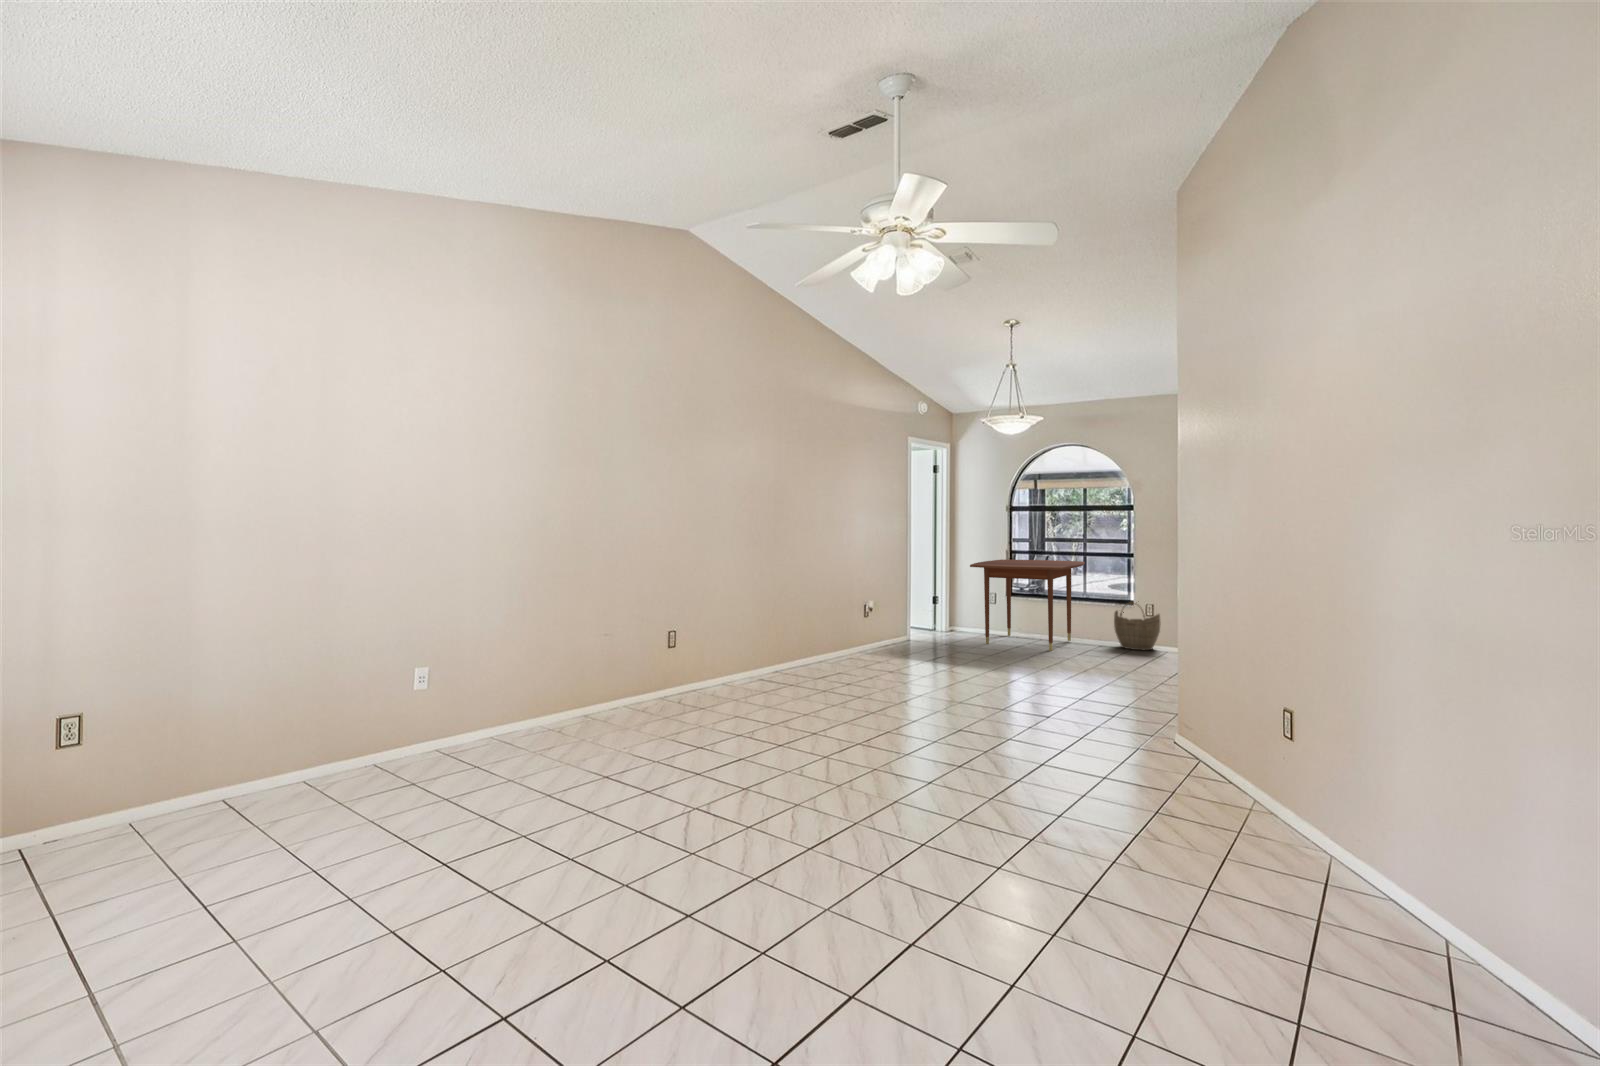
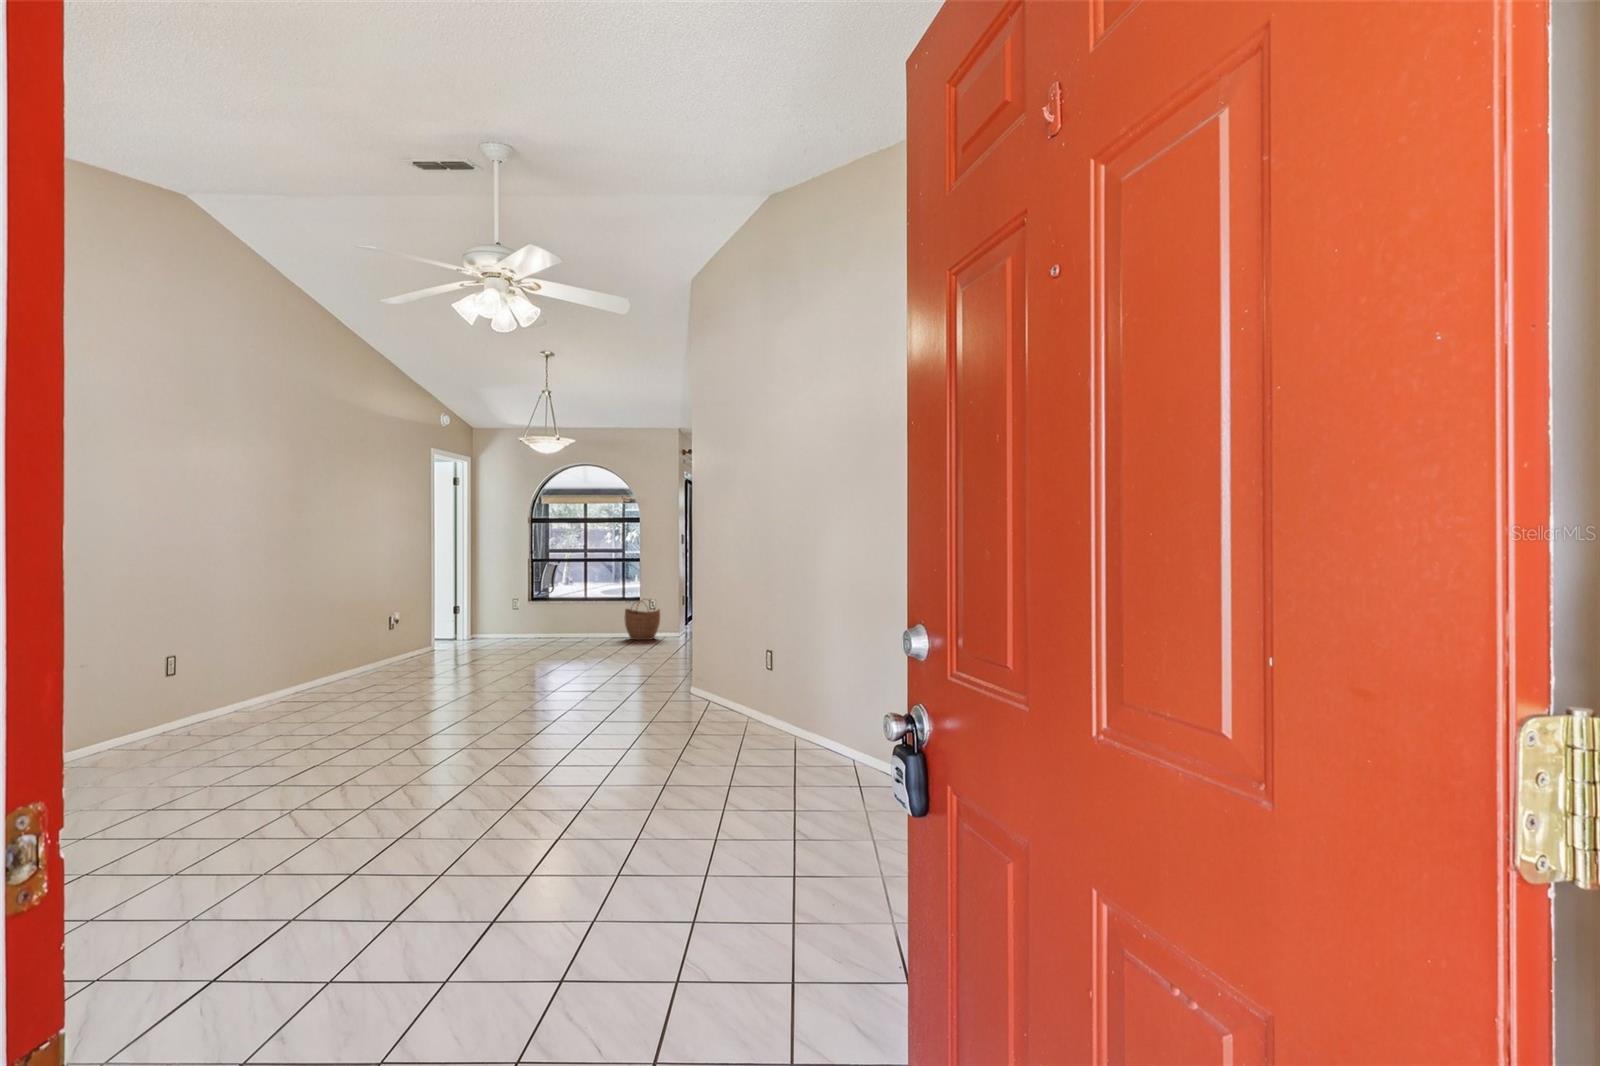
dining table: present [970,560,1085,651] -> none [498,568,600,648]

